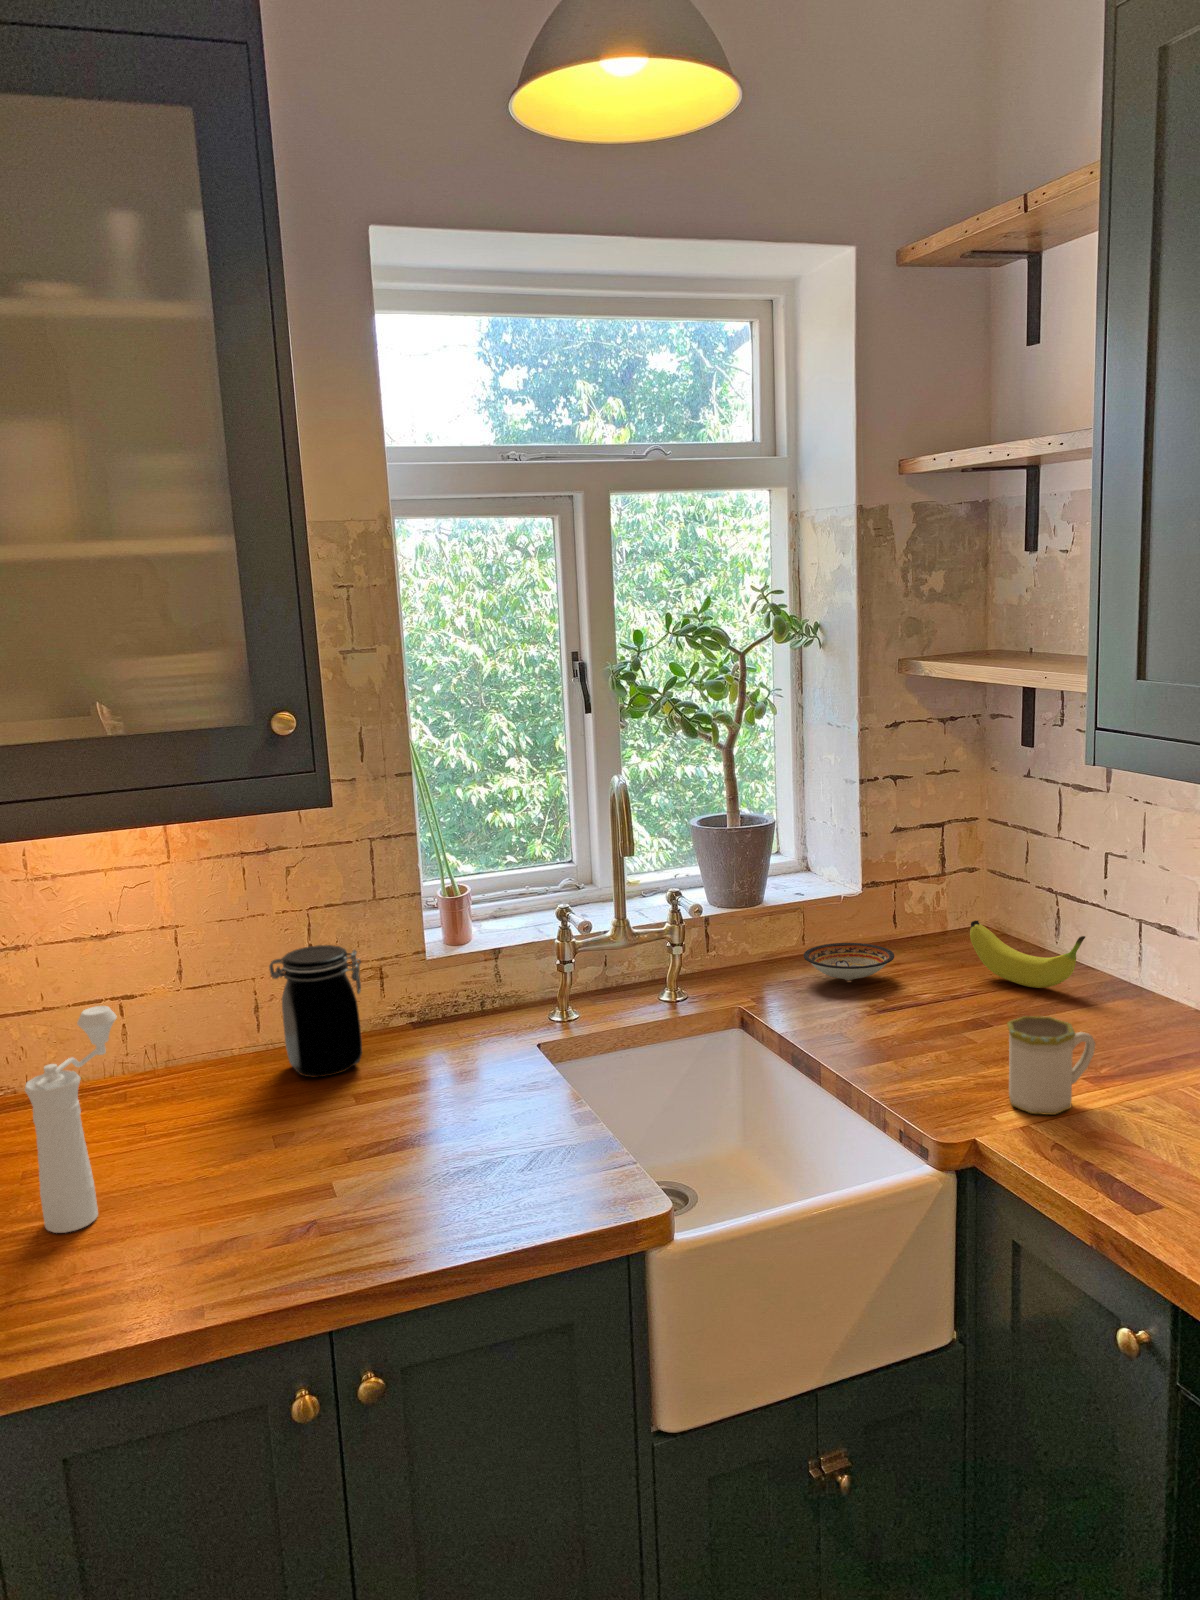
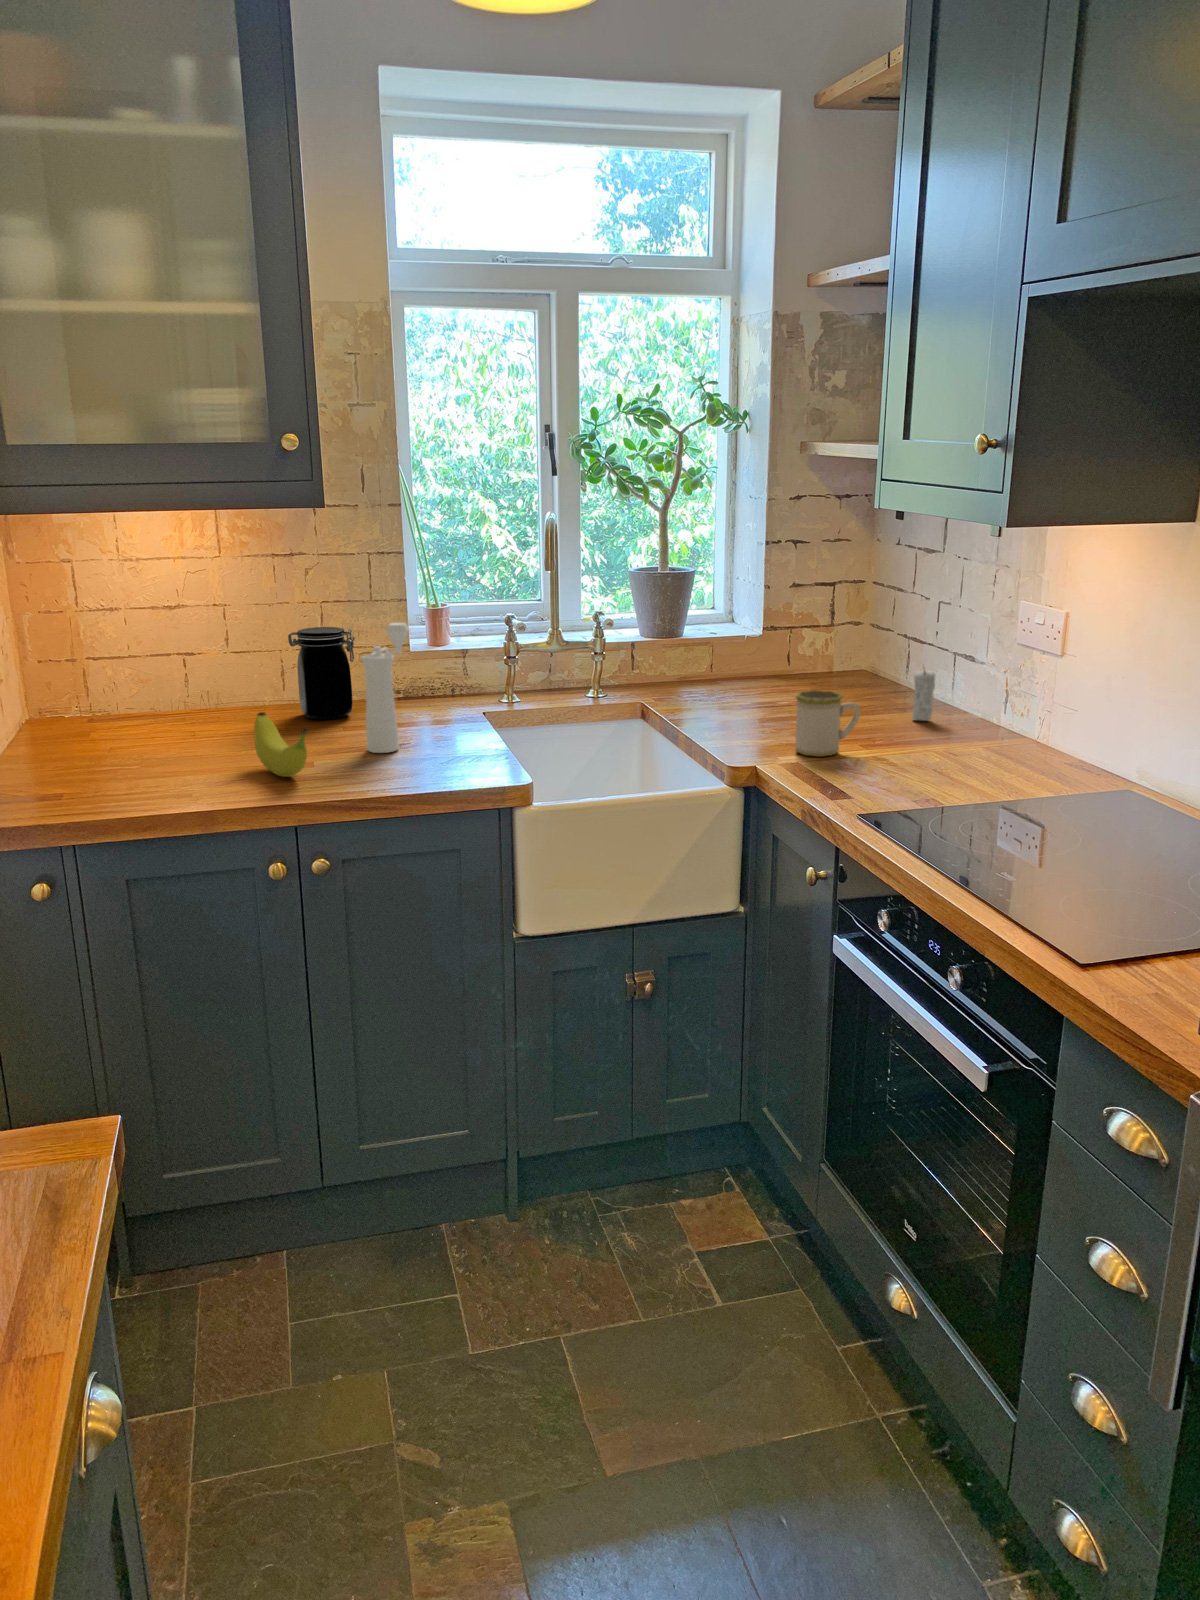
fruit: present [970,921,1085,988] -> present [254,712,308,777]
ceramic bowl: present [804,943,894,980] -> none [701,667,772,693]
candle: none [1108,944,1139,1022] -> present [912,671,935,720]
pepper mill: present [25,1006,116,1233] -> present [361,623,409,753]

